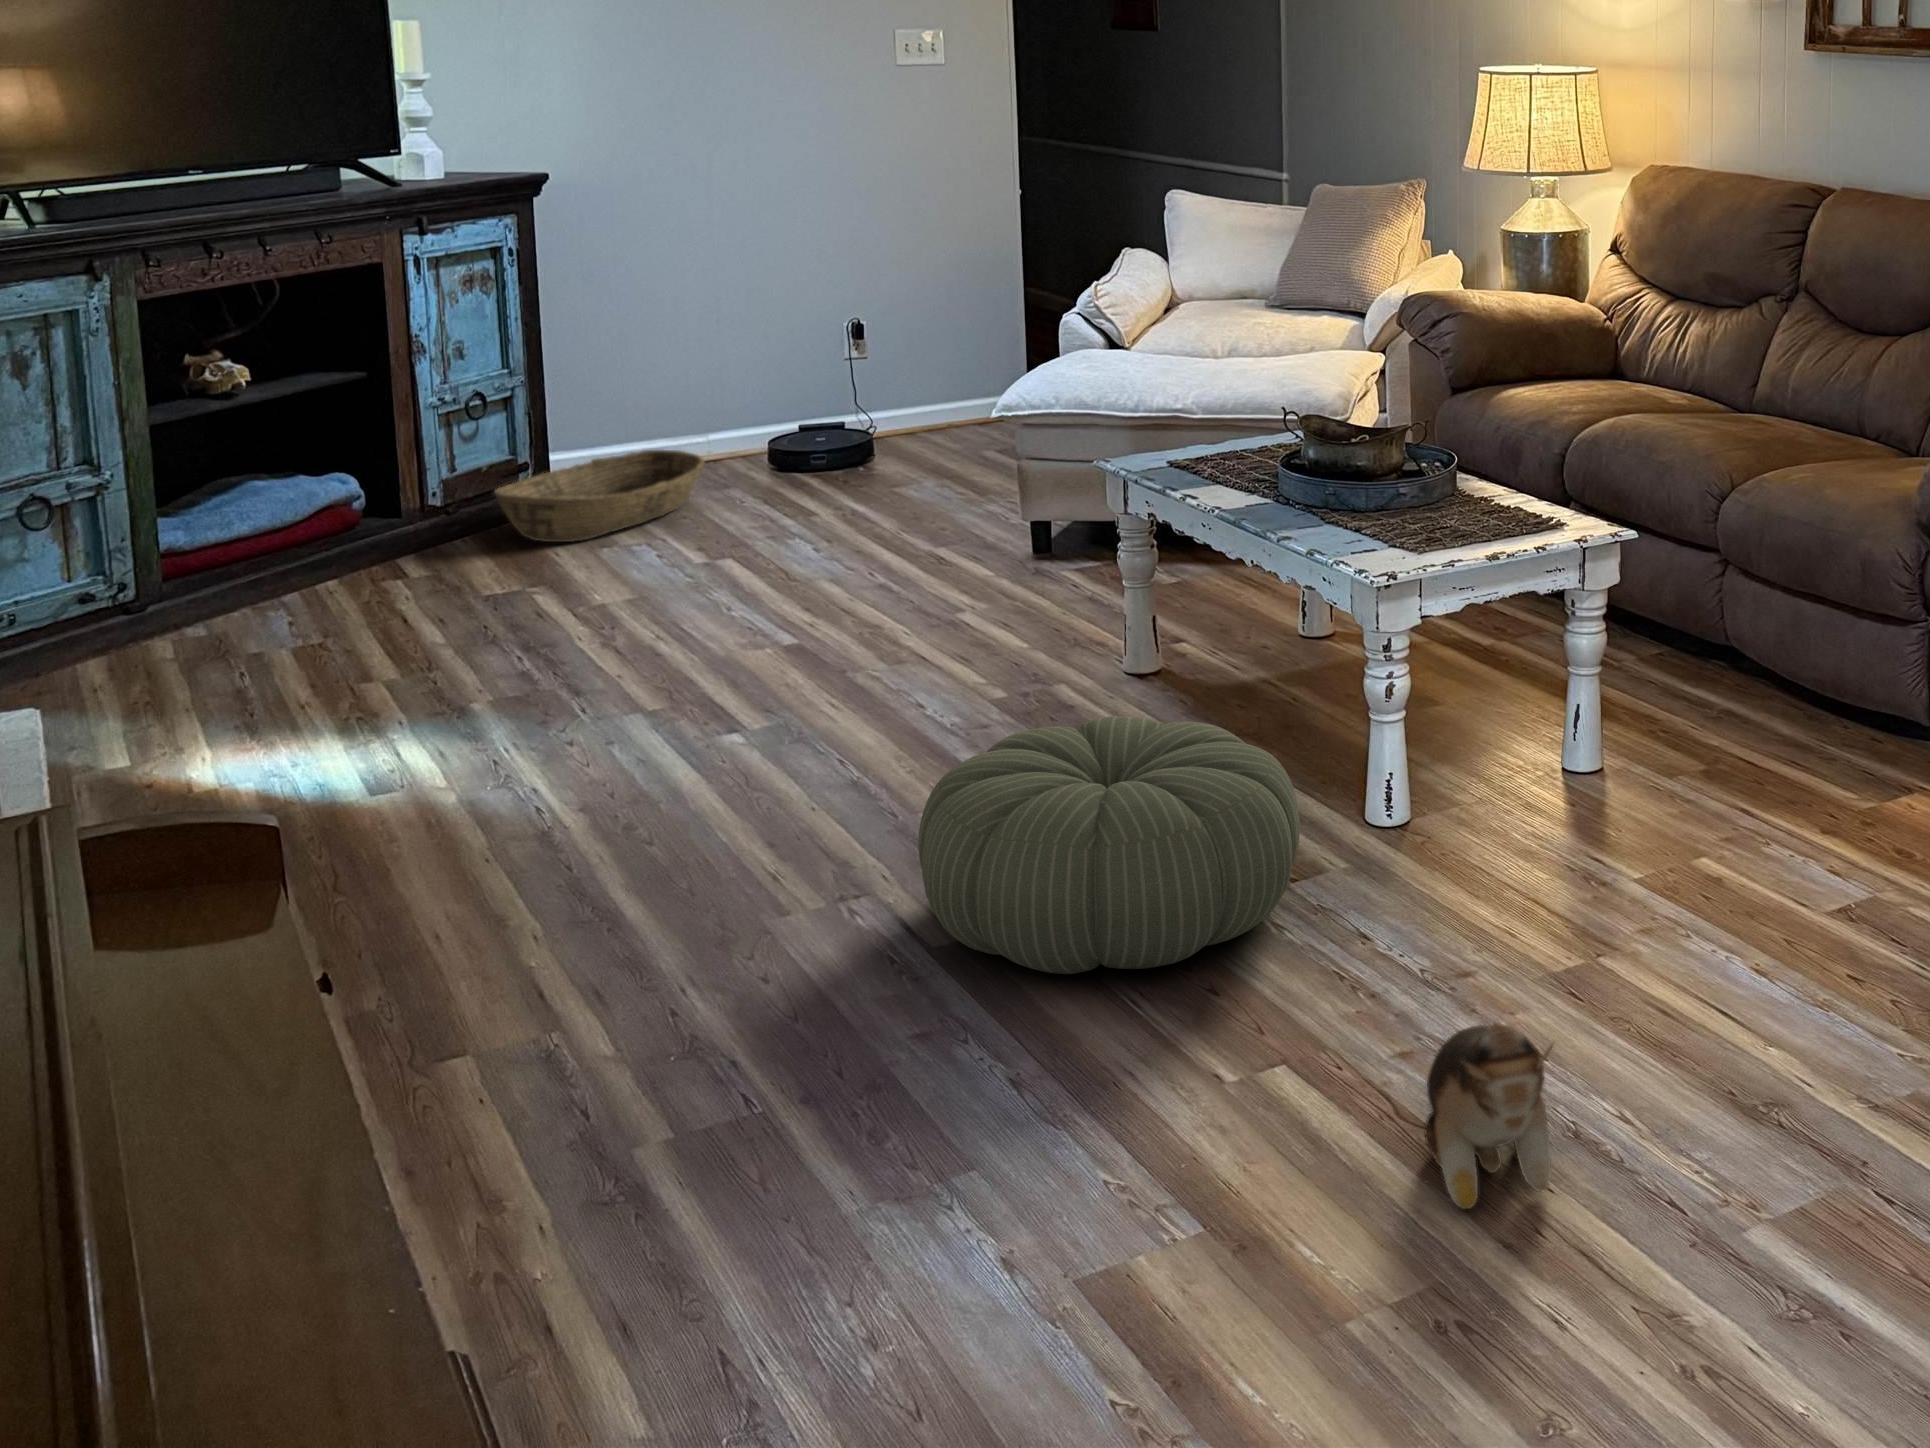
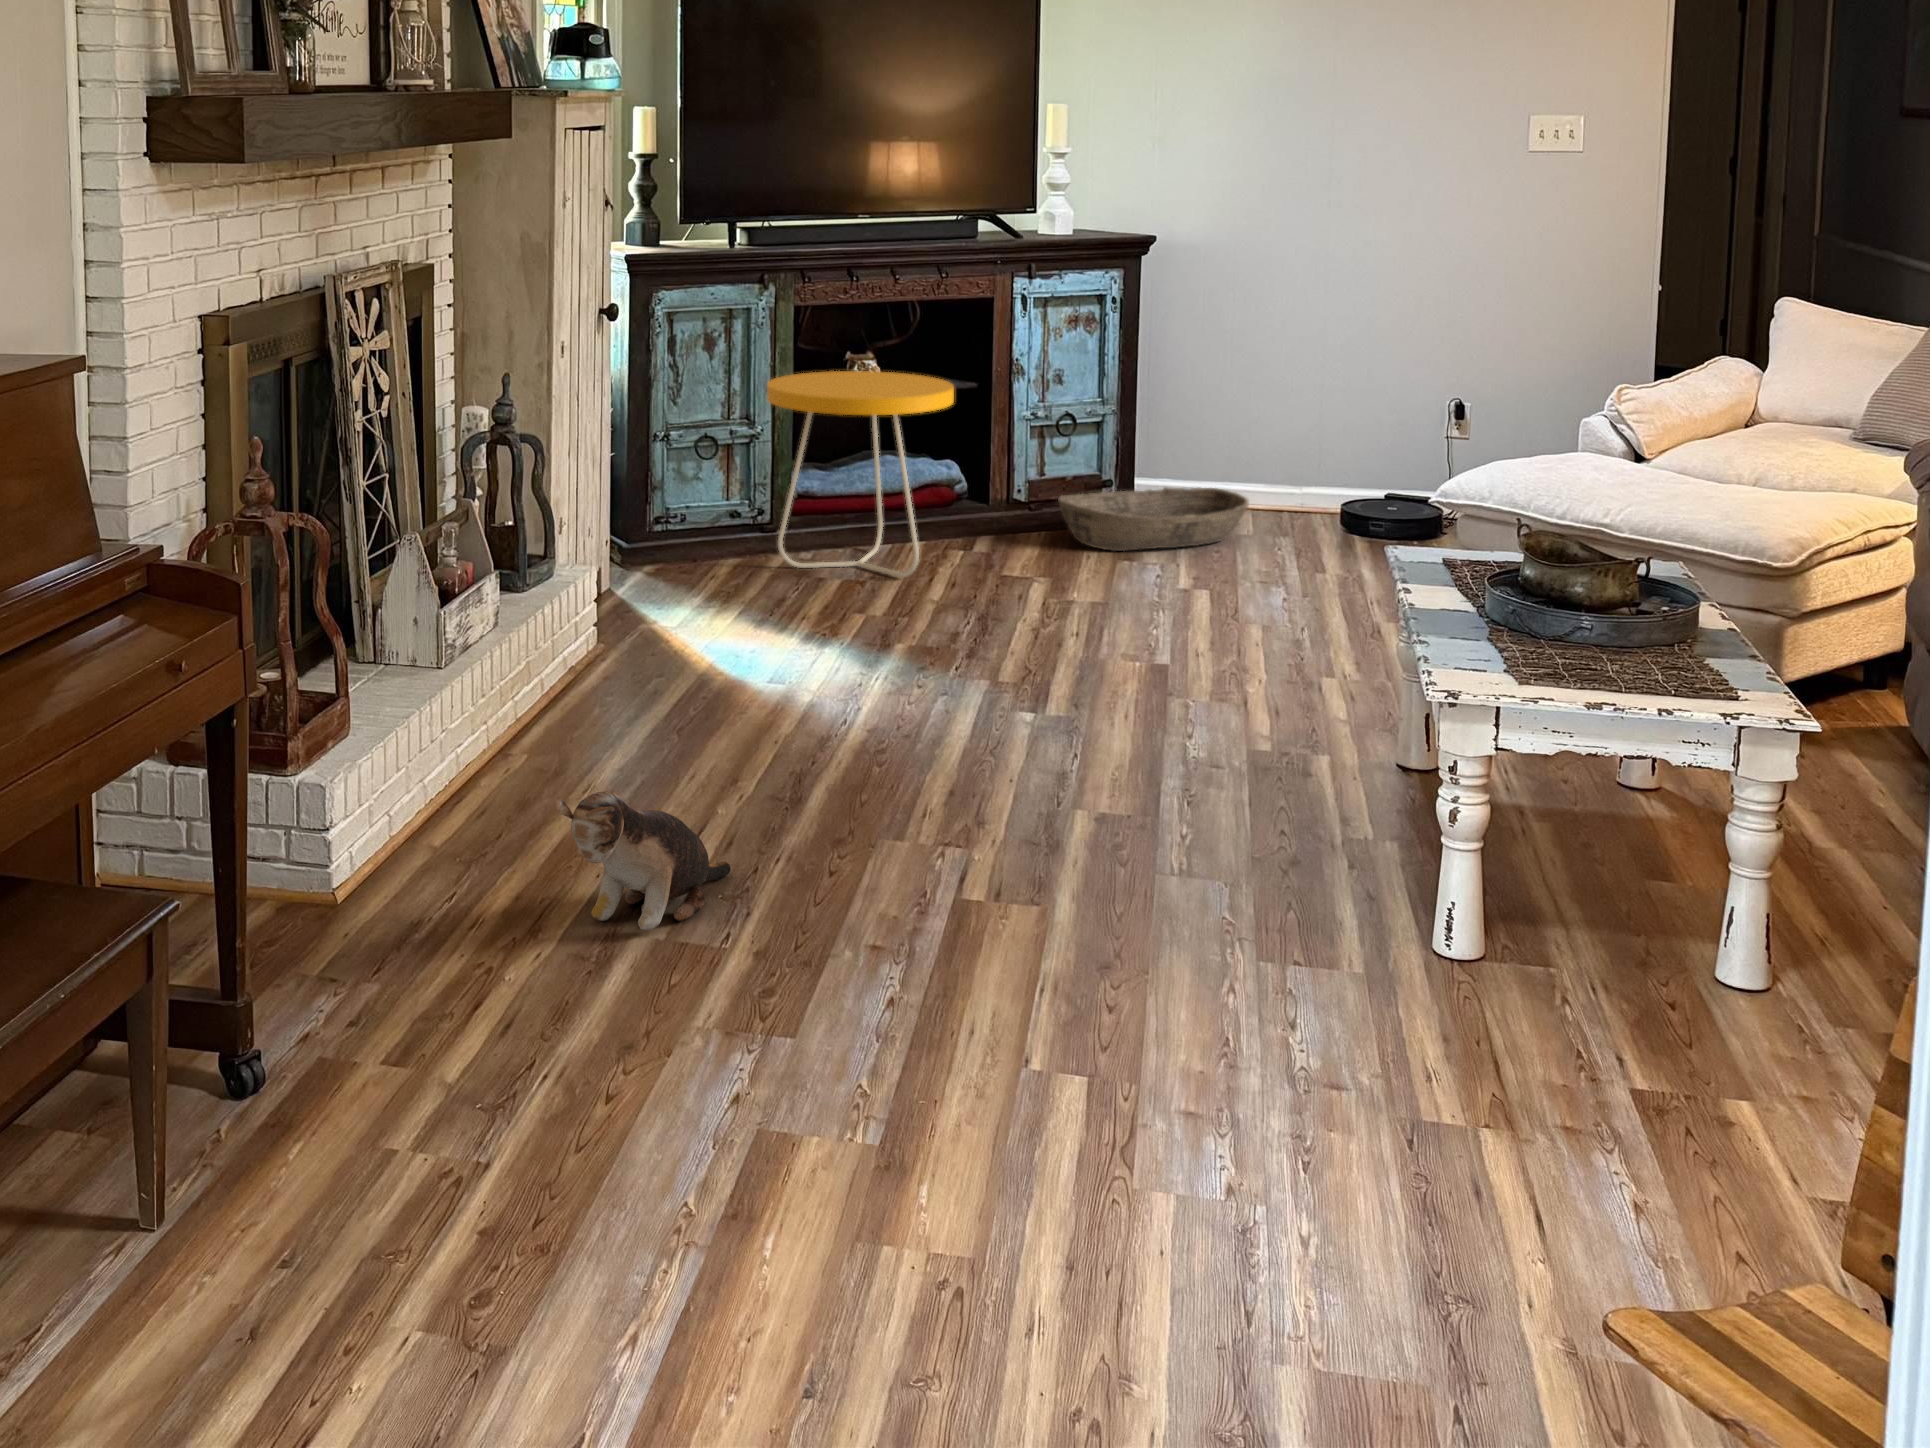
side table: none [131,370,411,648] -> present [767,371,954,577]
pouf: present [918,716,1300,974] -> none [937,744,1297,976]
plush toy: present [1425,1023,1554,1209] -> present [556,791,731,930]

